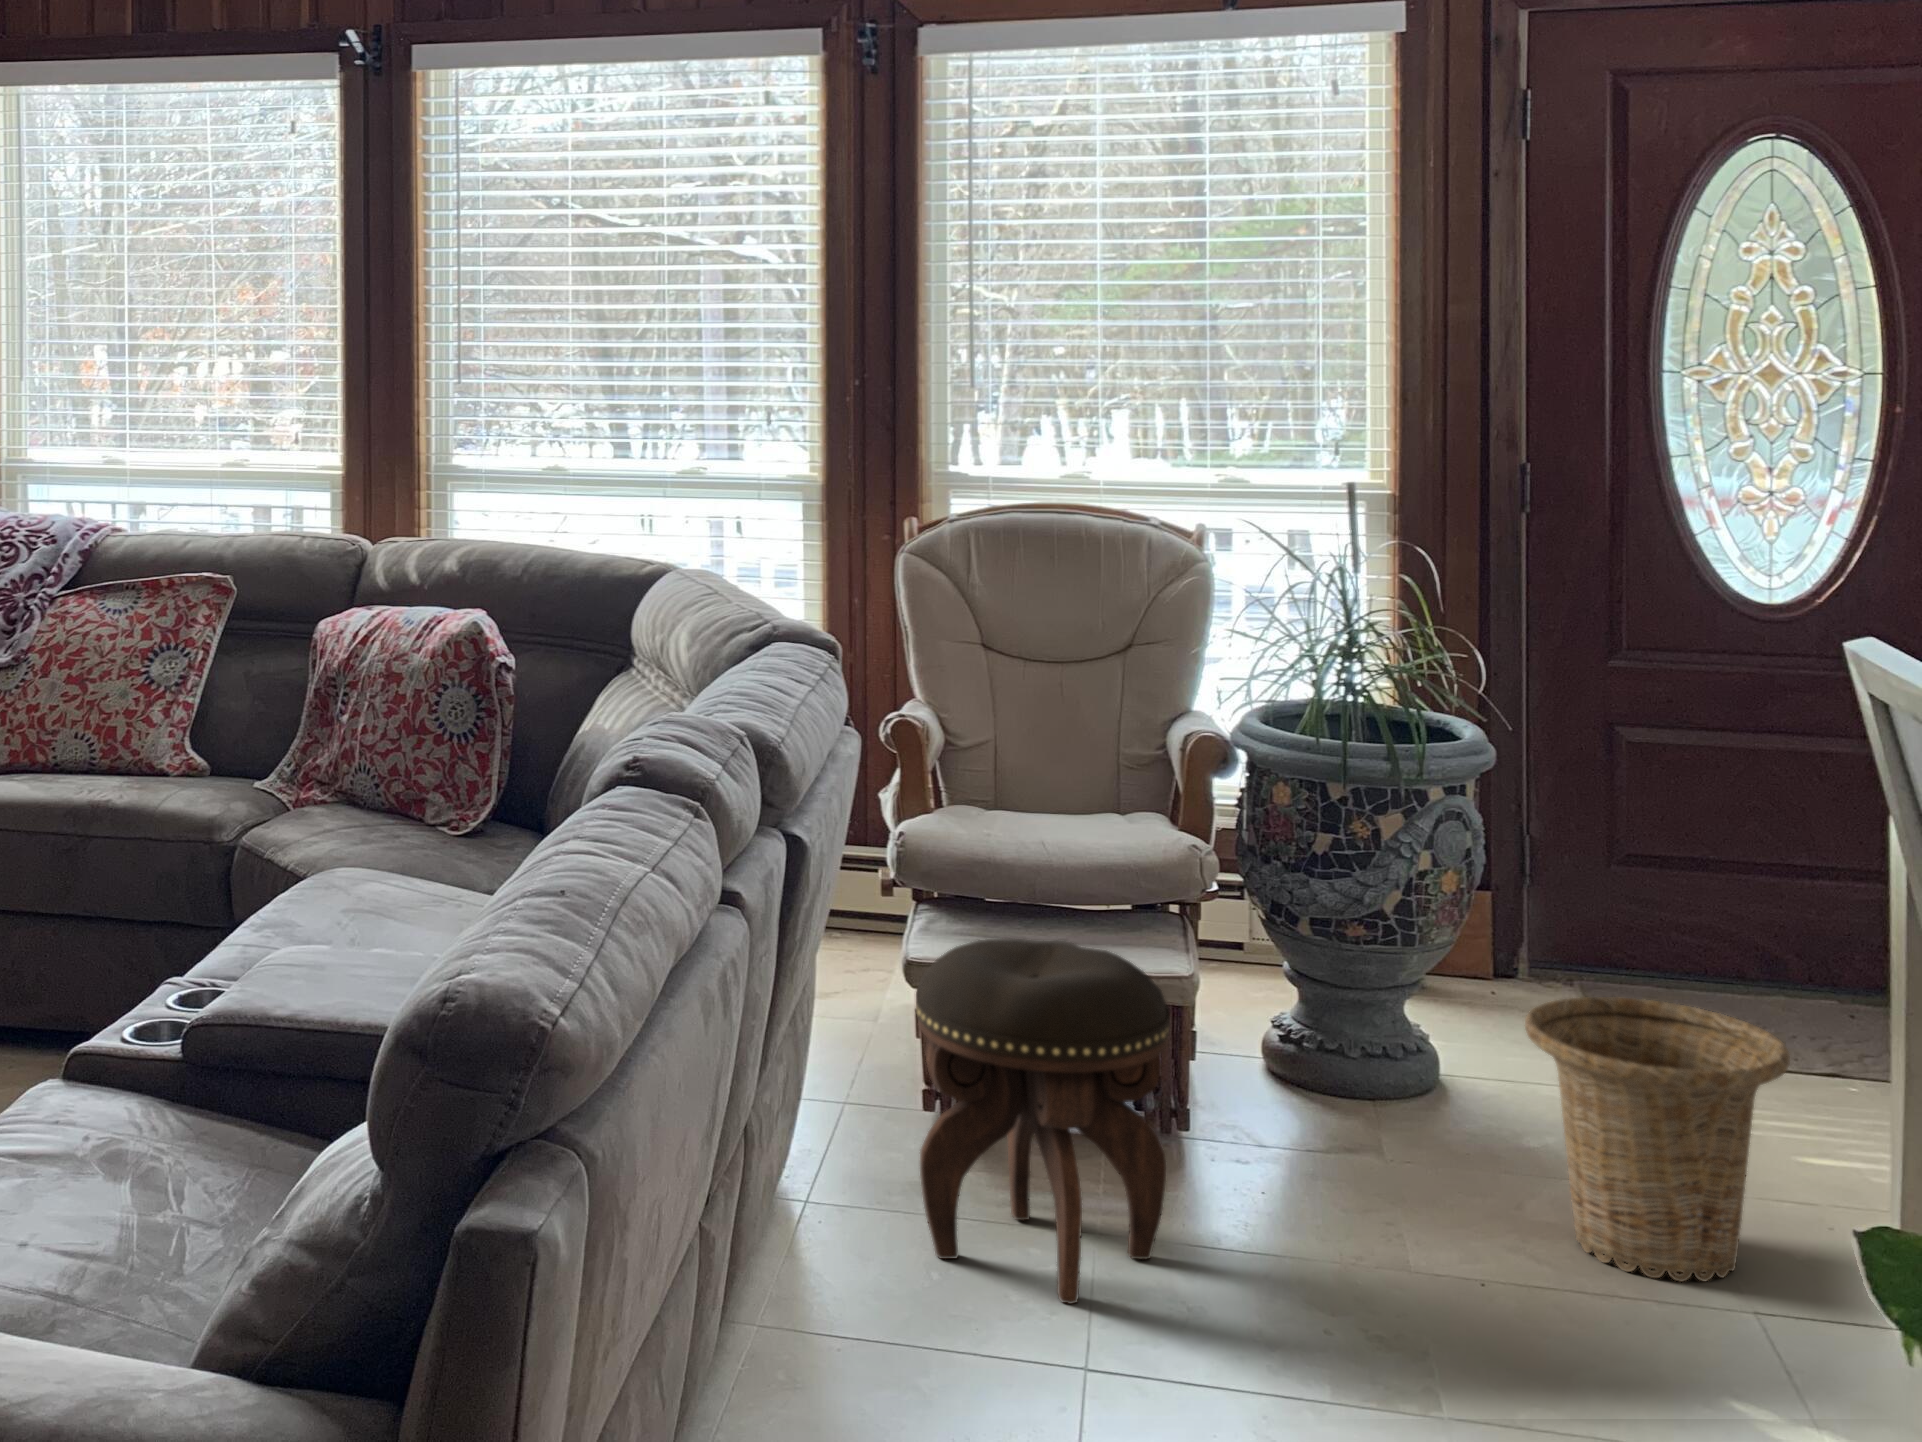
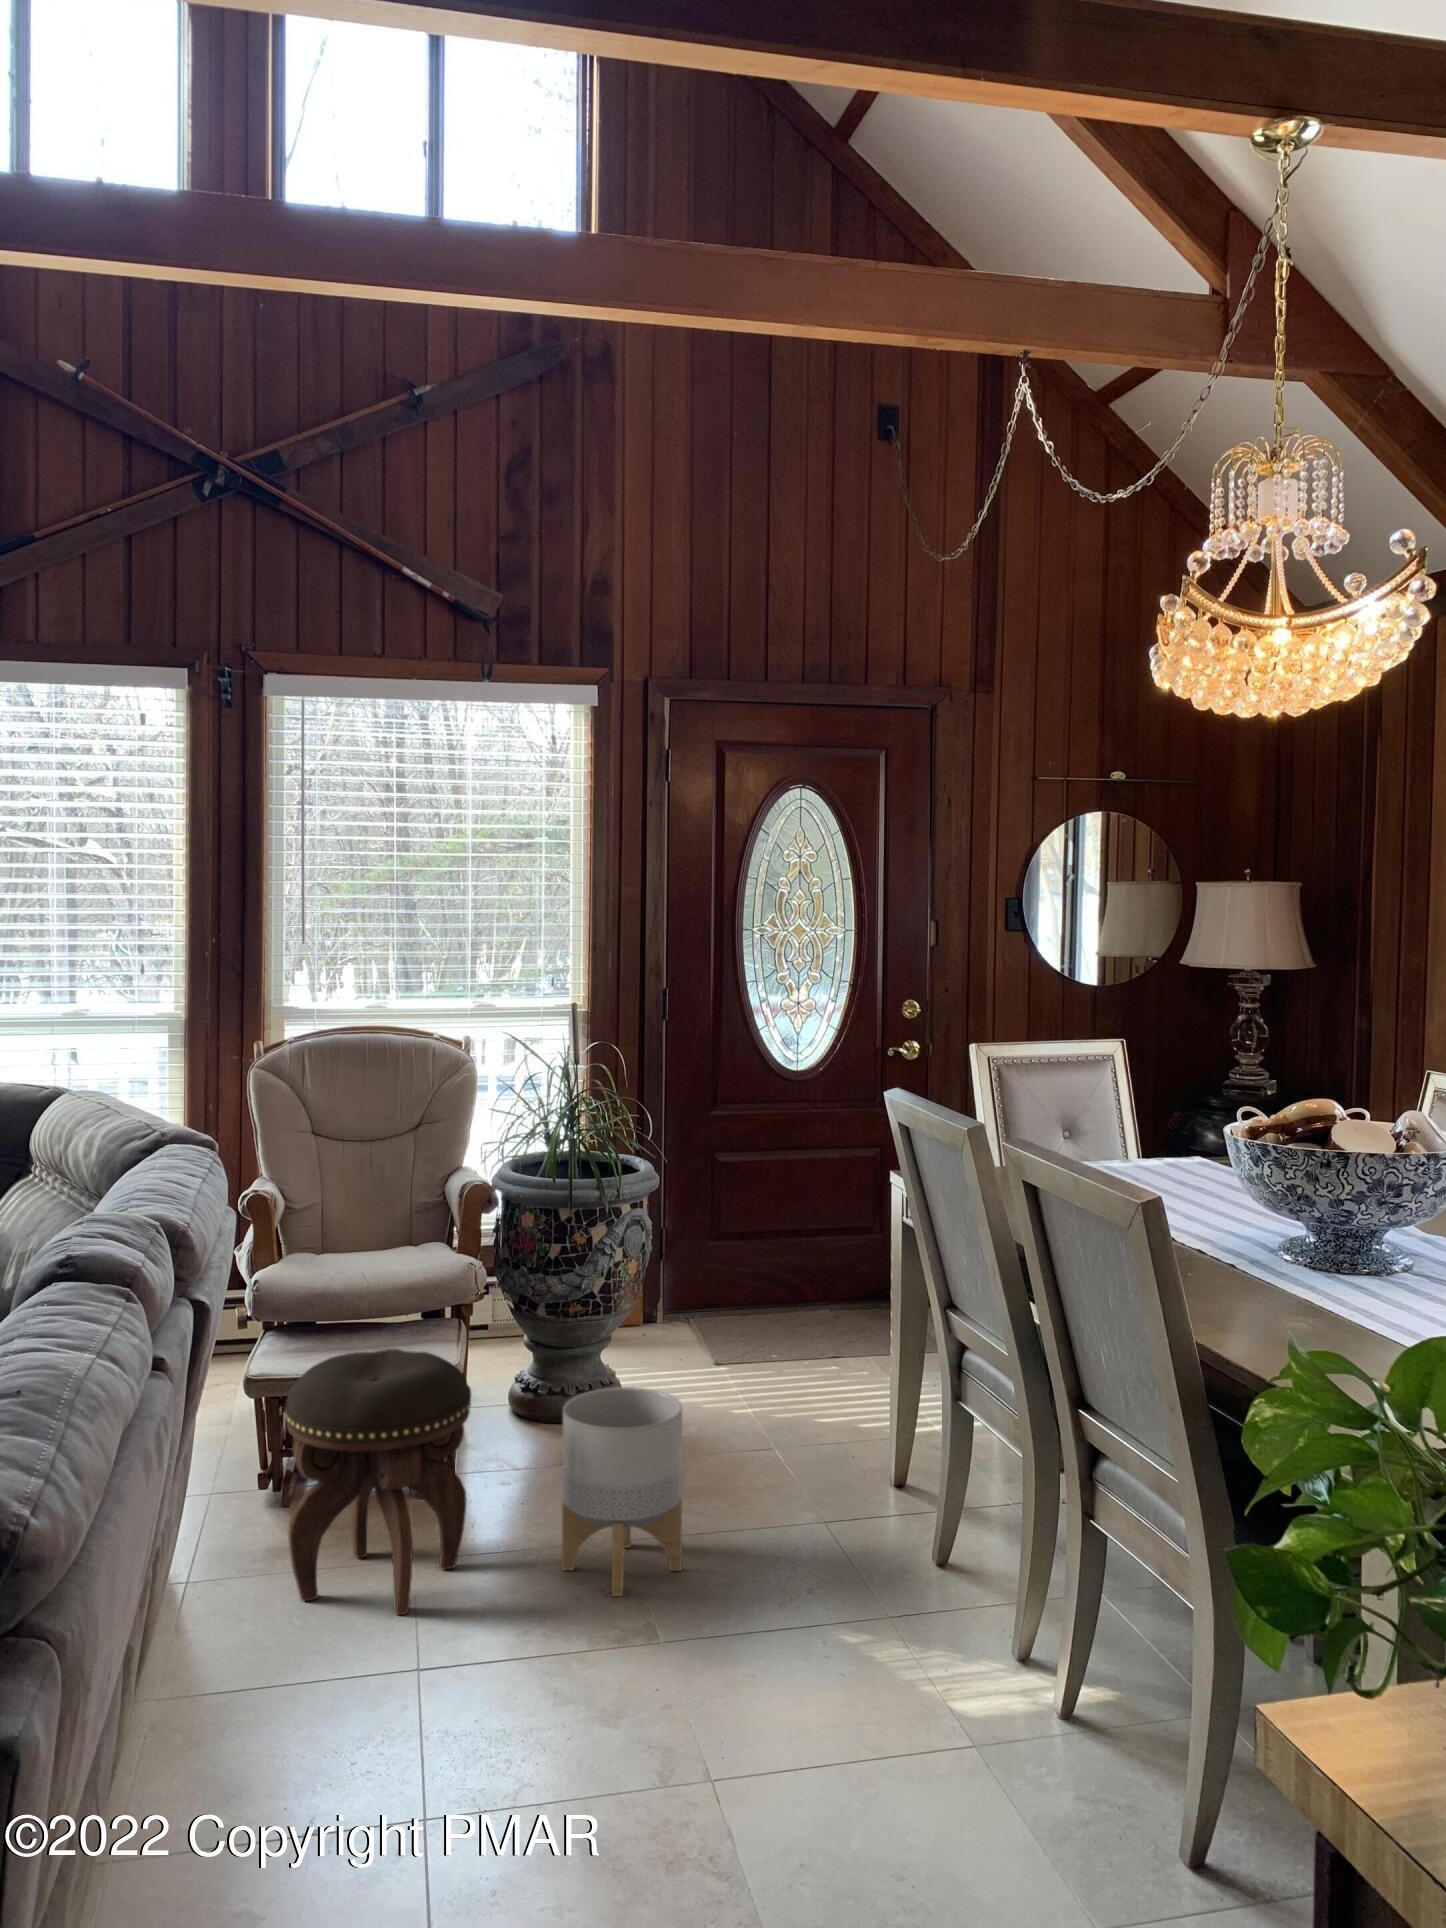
basket: present [1525,997,1790,1282] -> none [687,1331,836,1510]
planter: none [1307,1043,1500,1350] -> present [562,1387,682,1596]

